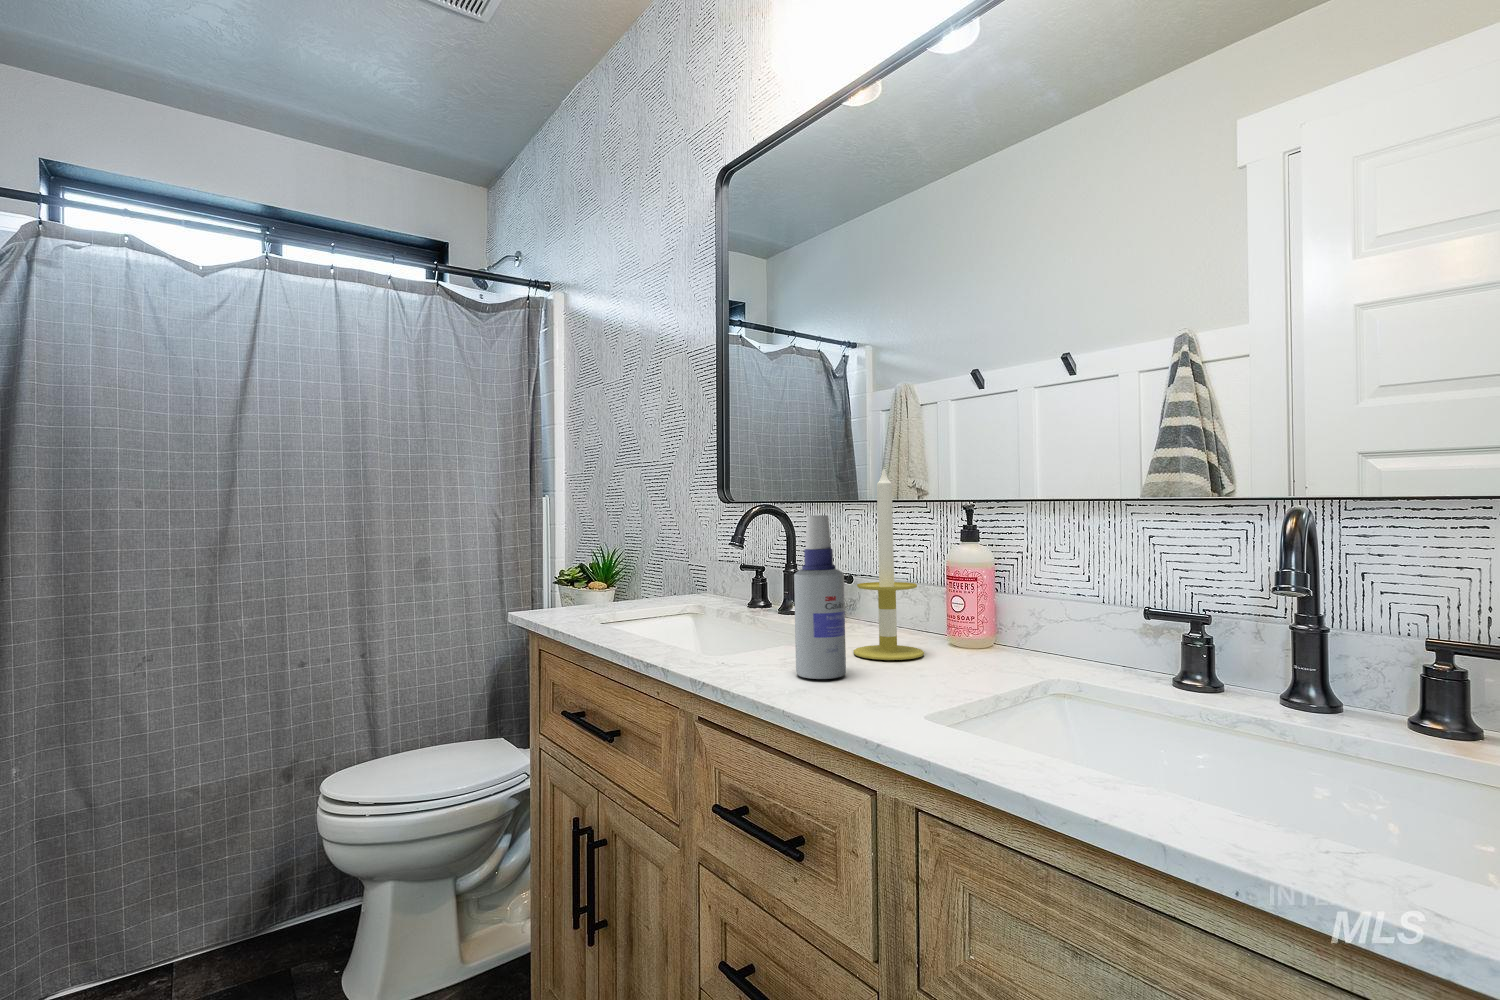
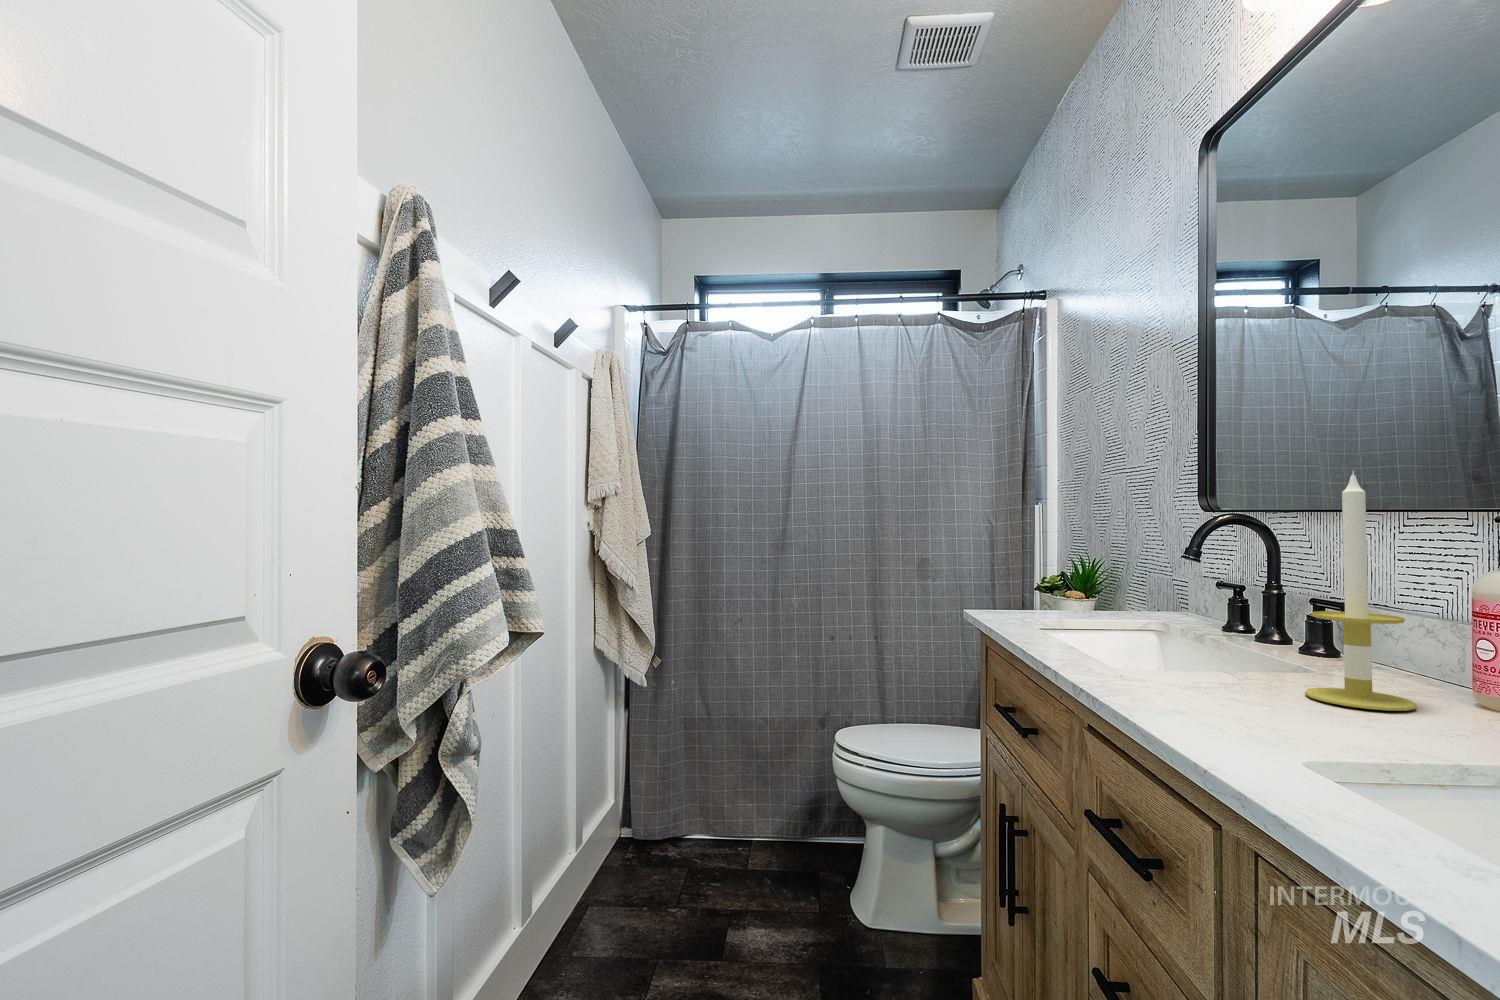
spray bottle: present [794,515,846,679] -> none [1195,529,1262,710]

